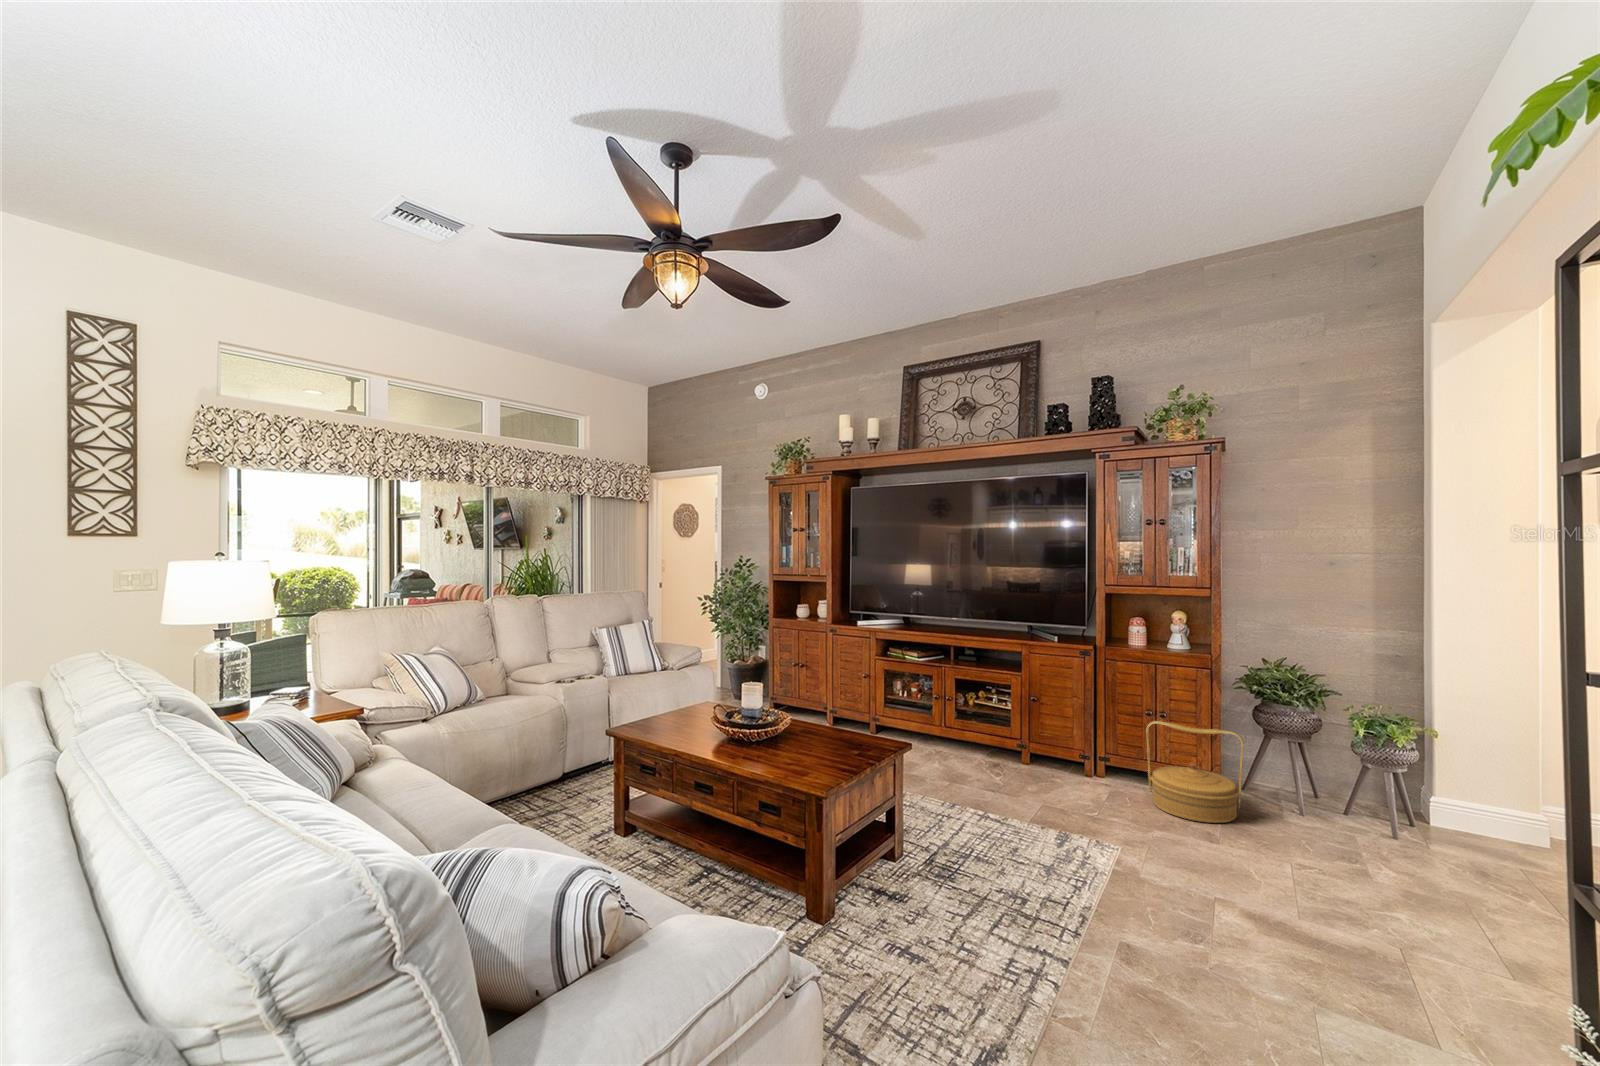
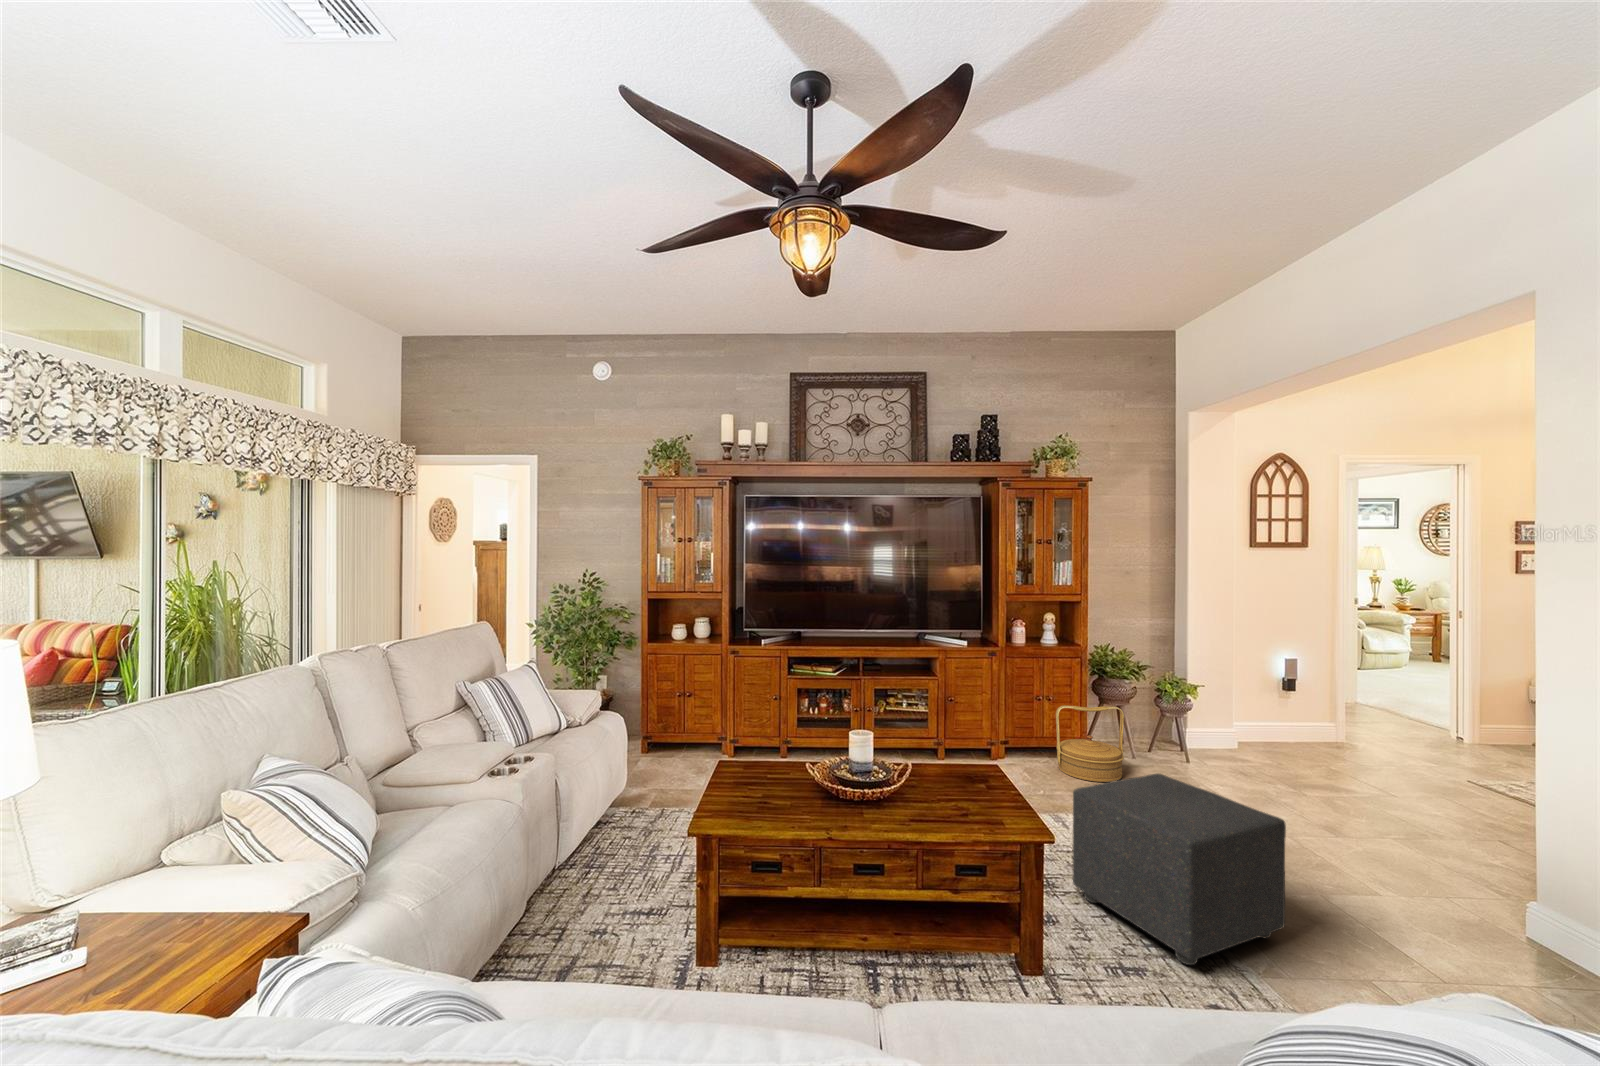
ottoman: none [959,776,1145,987] -> present [1073,774,1286,965]

